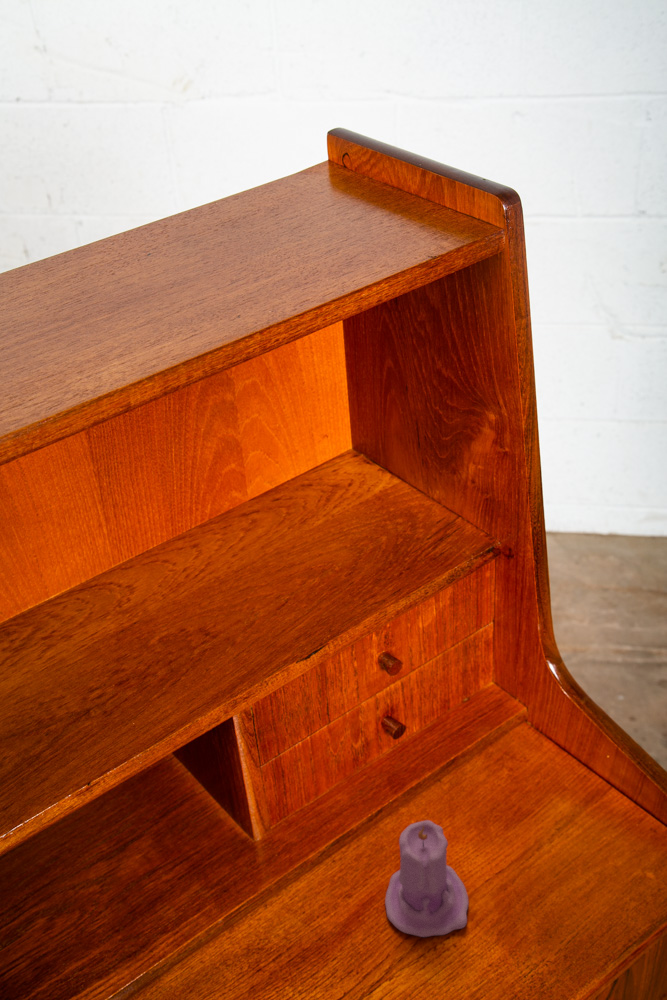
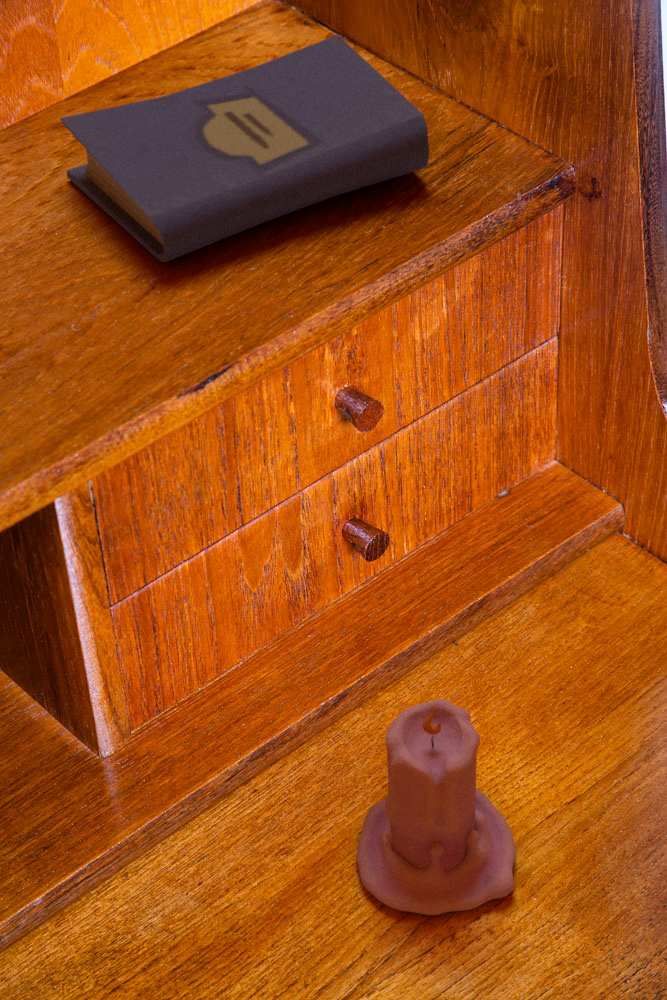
hardcover book: none [247,474,426,592] -> present [60,35,429,262]

